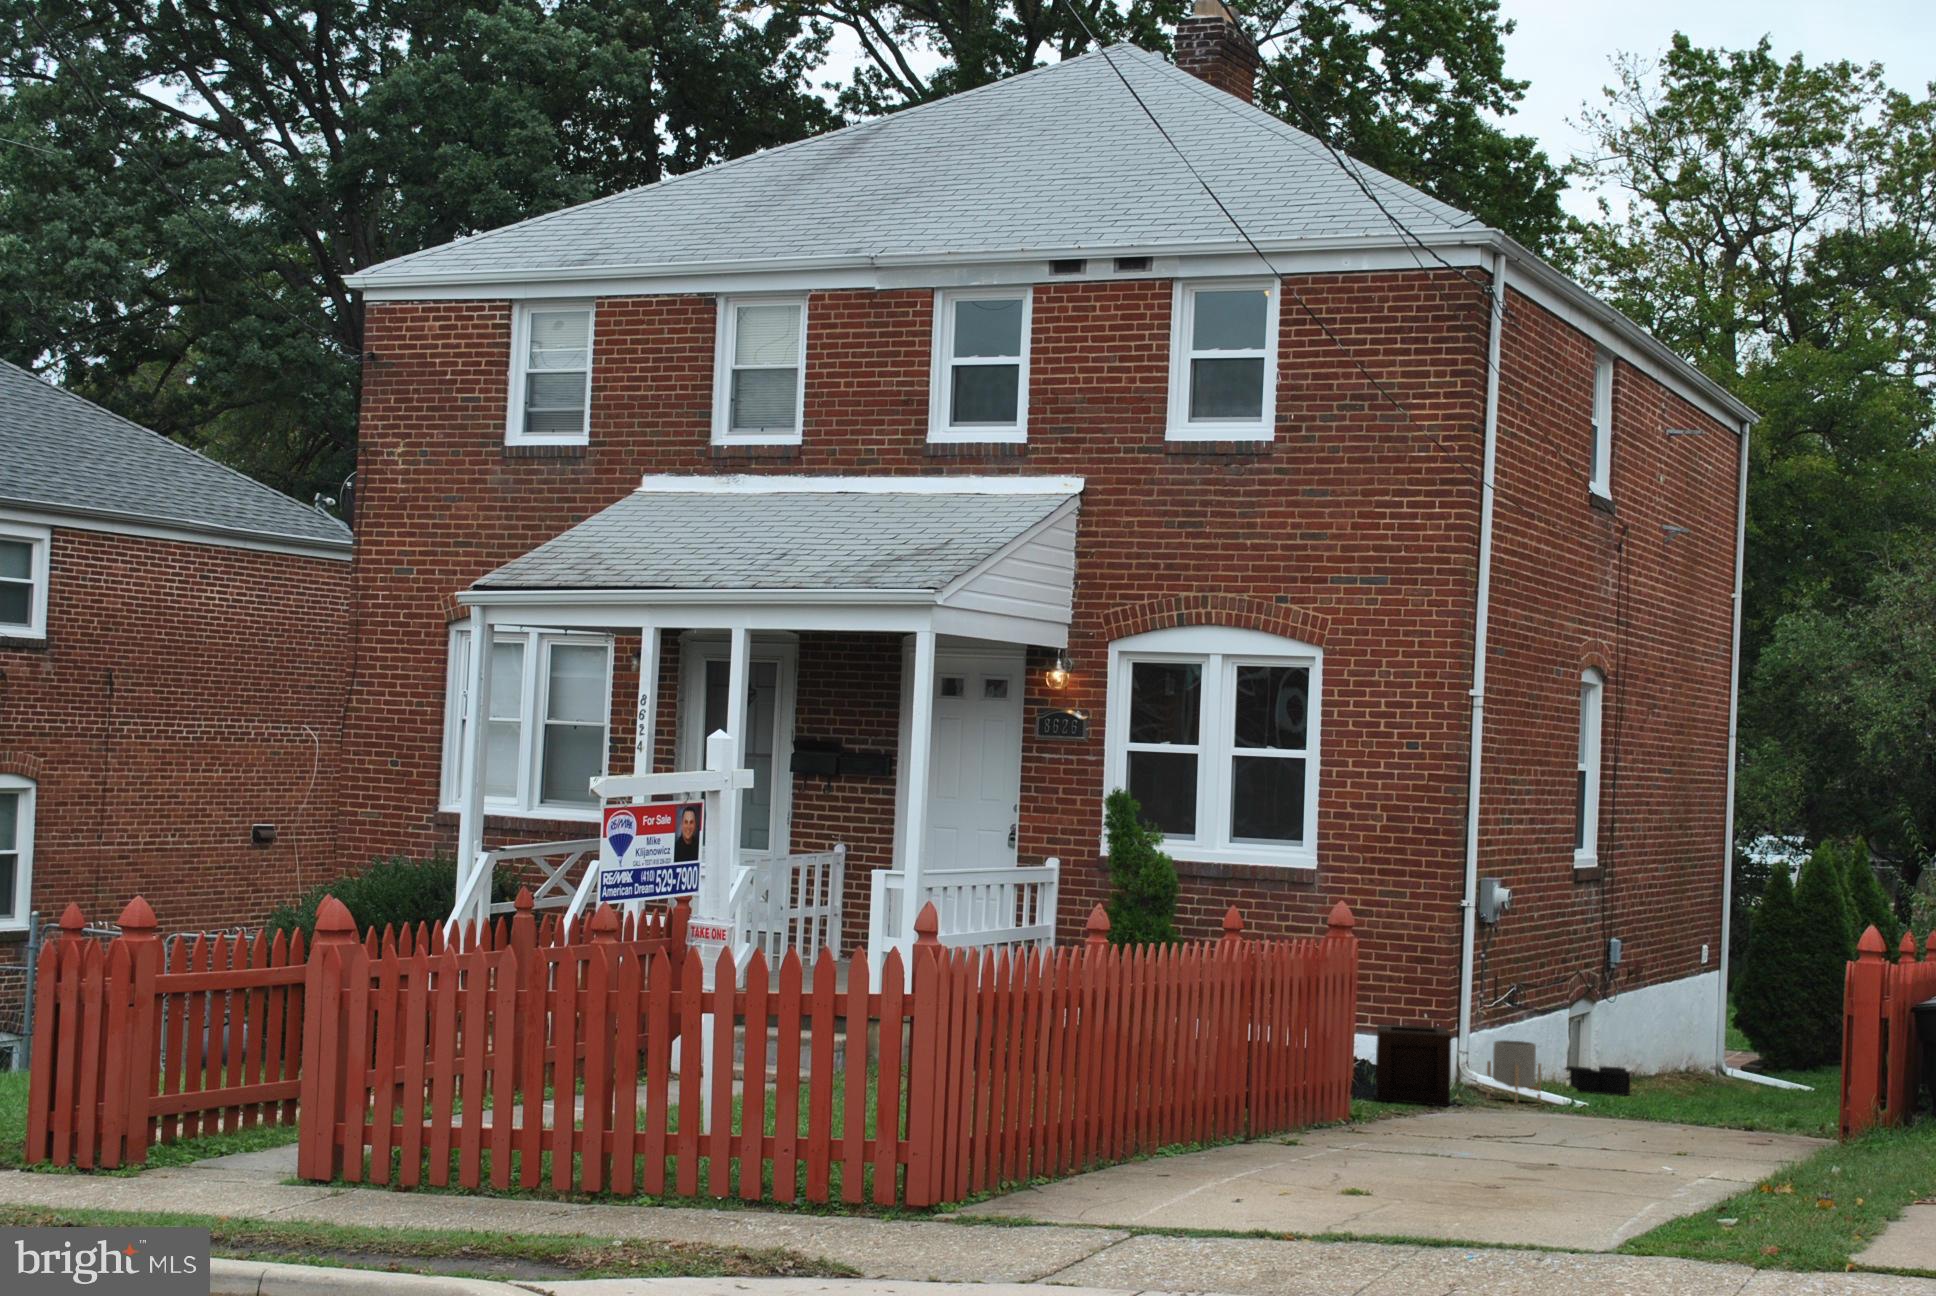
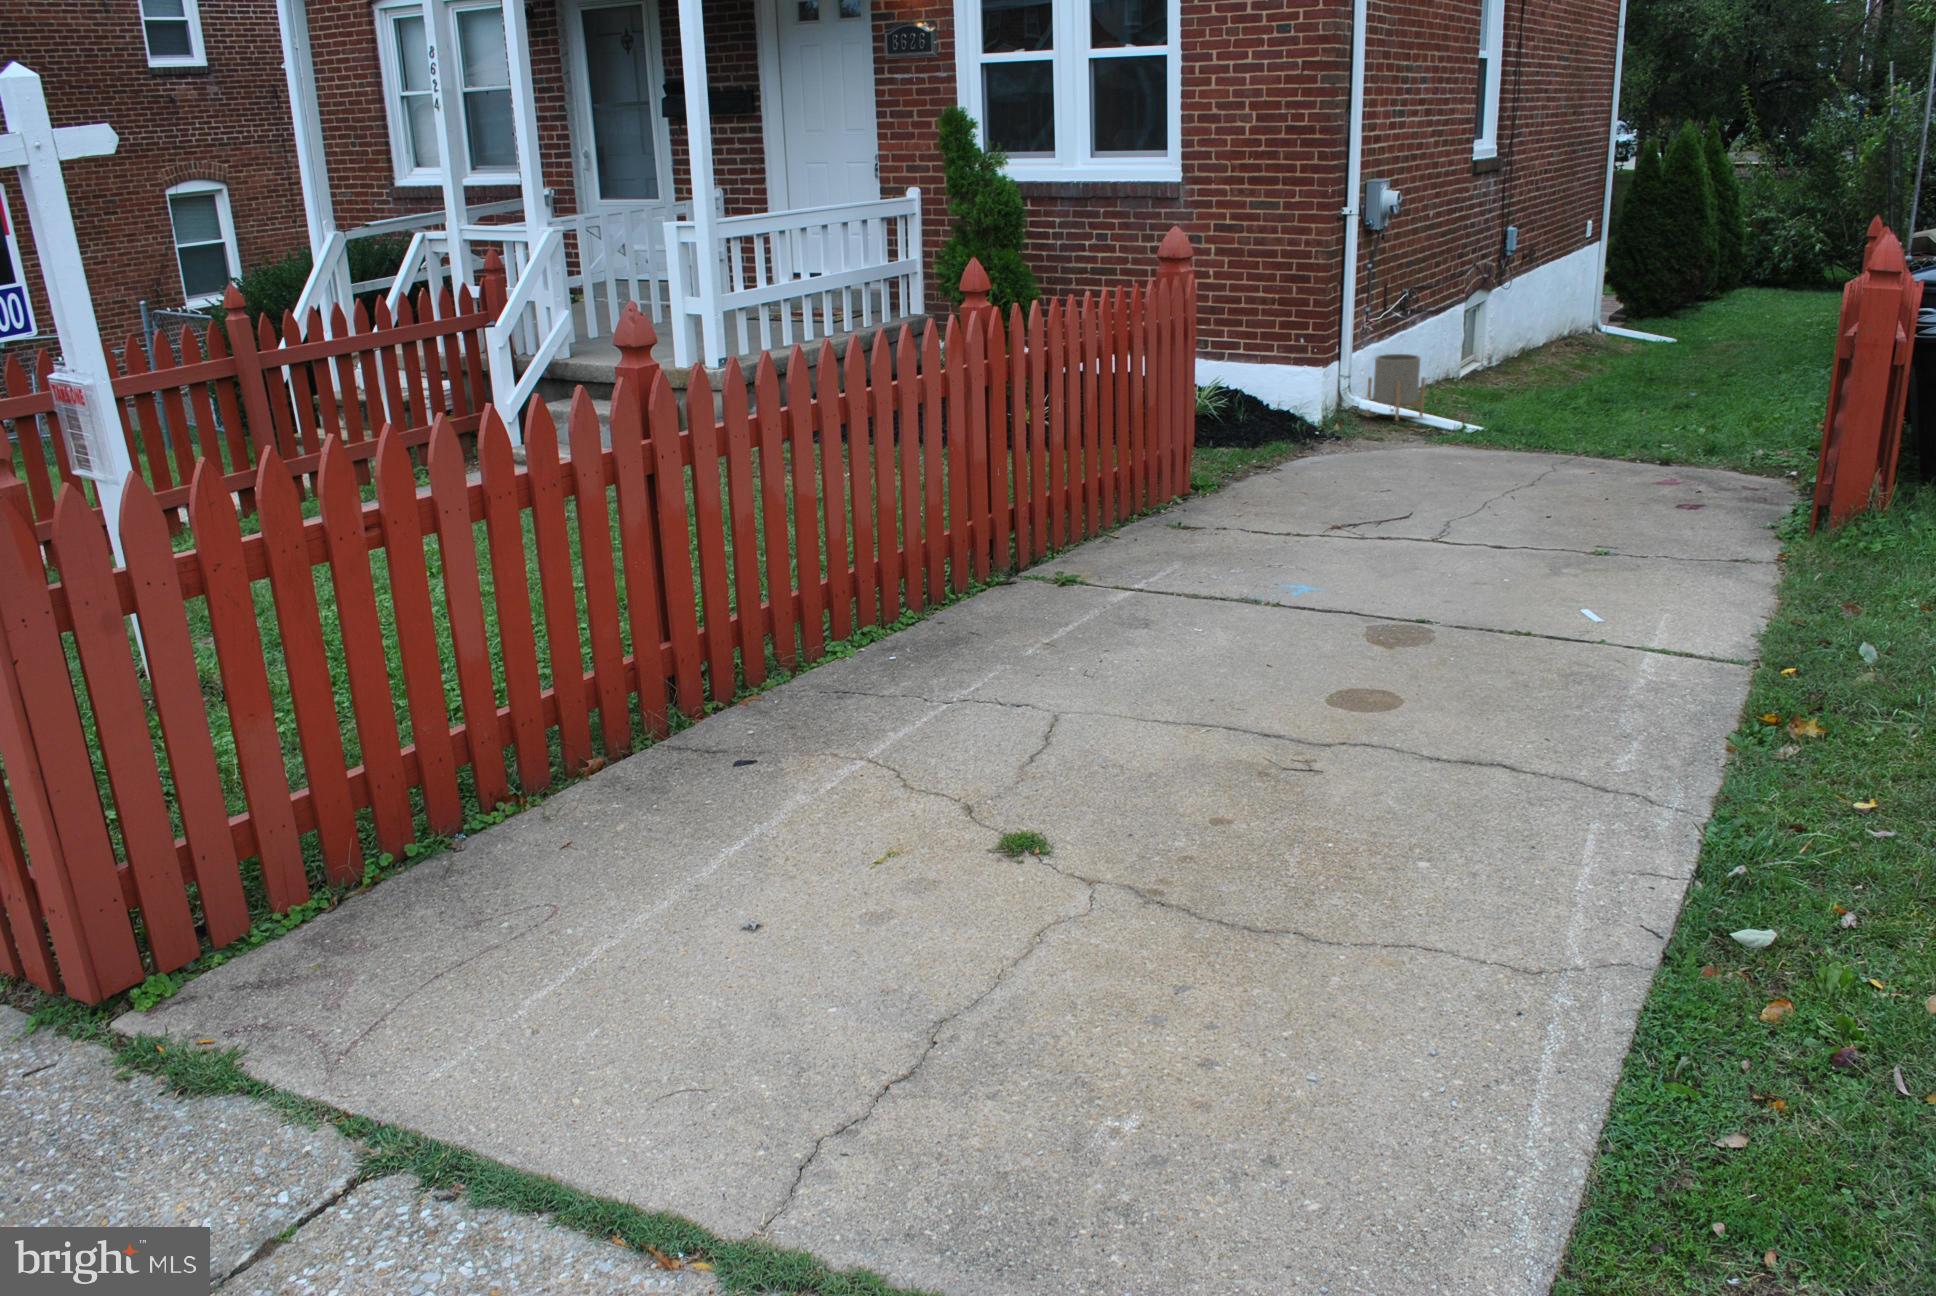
wooden crate: present [1376,1024,1451,1106] -> none [1243,351,1324,440]
storage bin: present [1565,1066,1630,1096] -> none [1450,360,1522,392]

